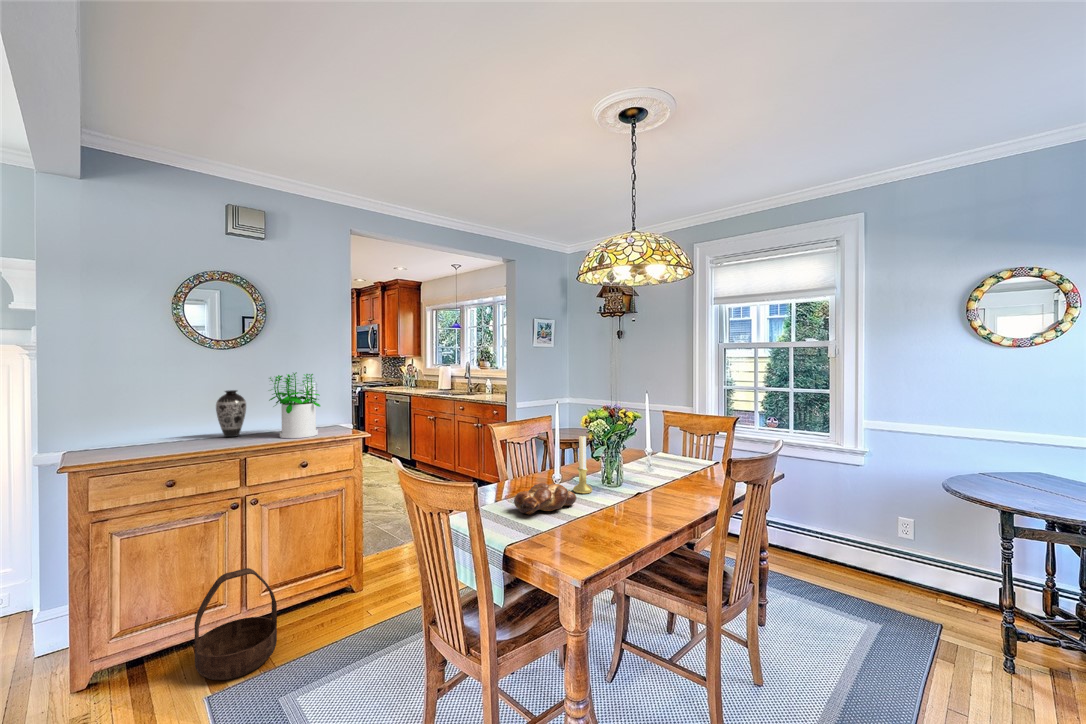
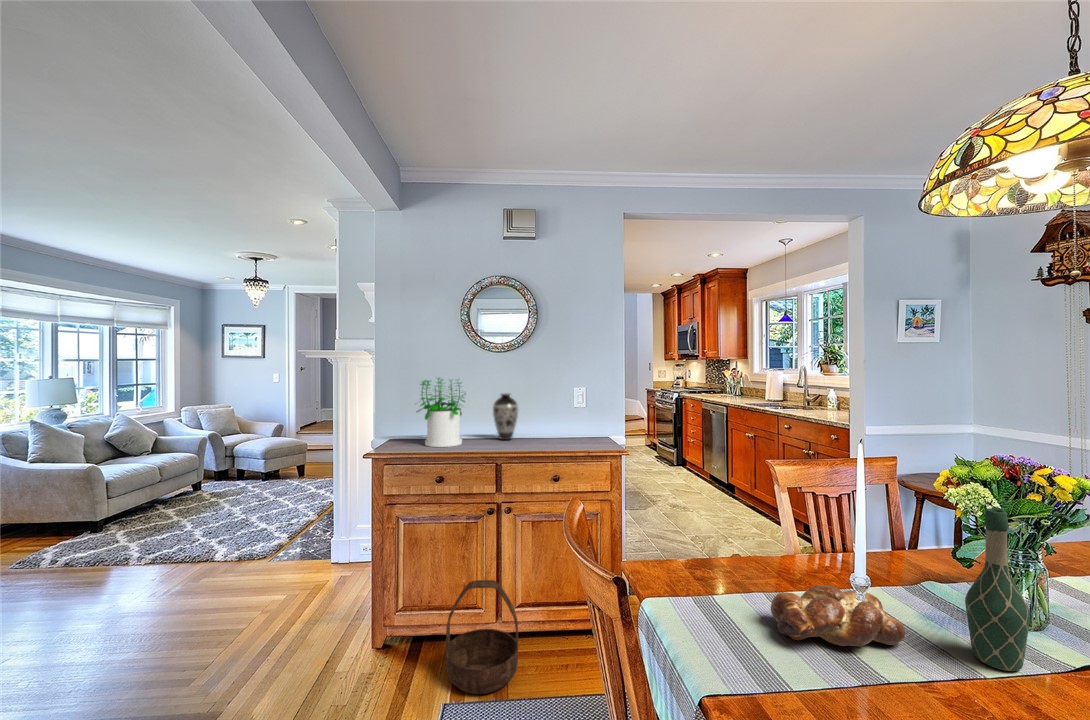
potted plant: present [269,372,320,438] -> present [417,378,466,447]
wine bottle: none [599,428,622,503] -> present [965,508,1030,671]
candle holder: present [573,436,592,494] -> none [911,509,958,626]

